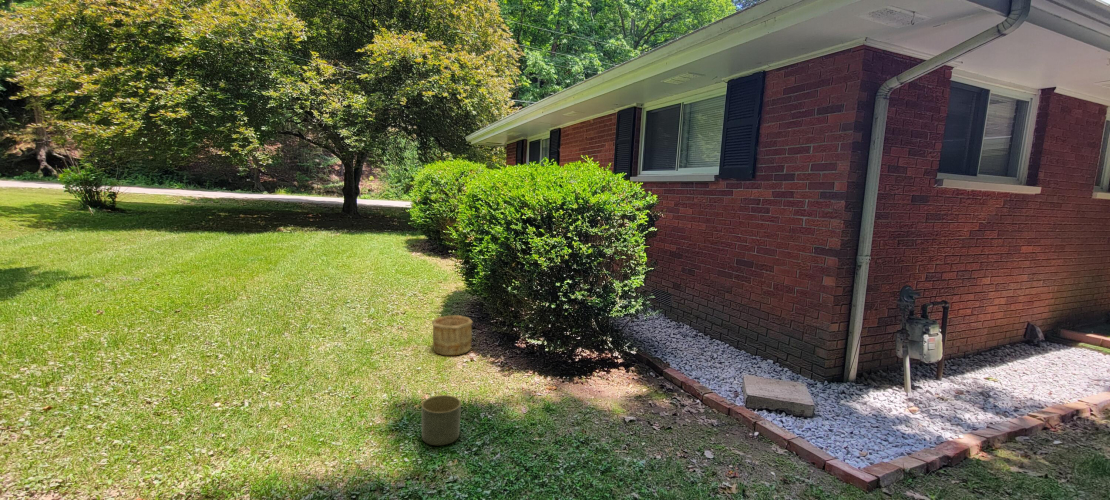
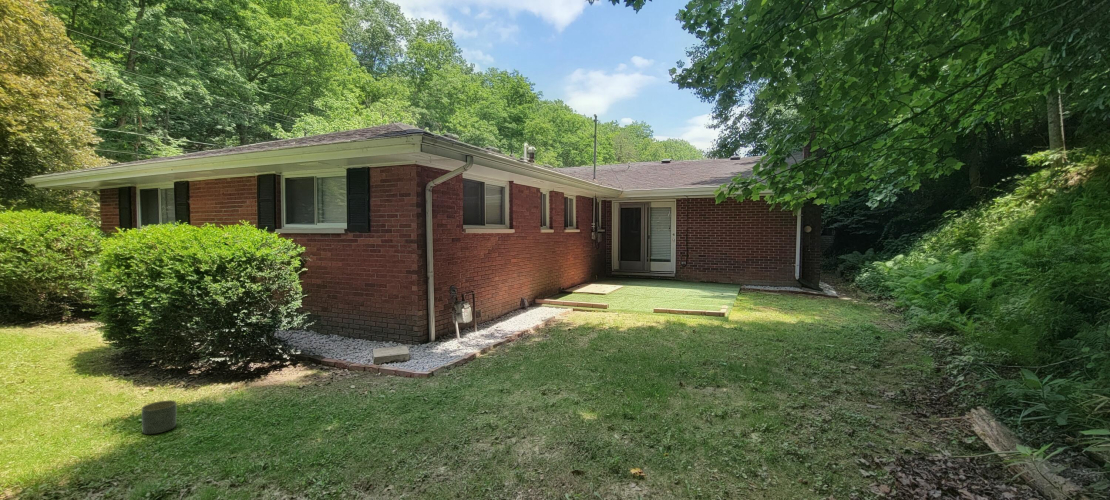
wooden bucket: present [432,315,472,355] -> none [98,359,145,394]

